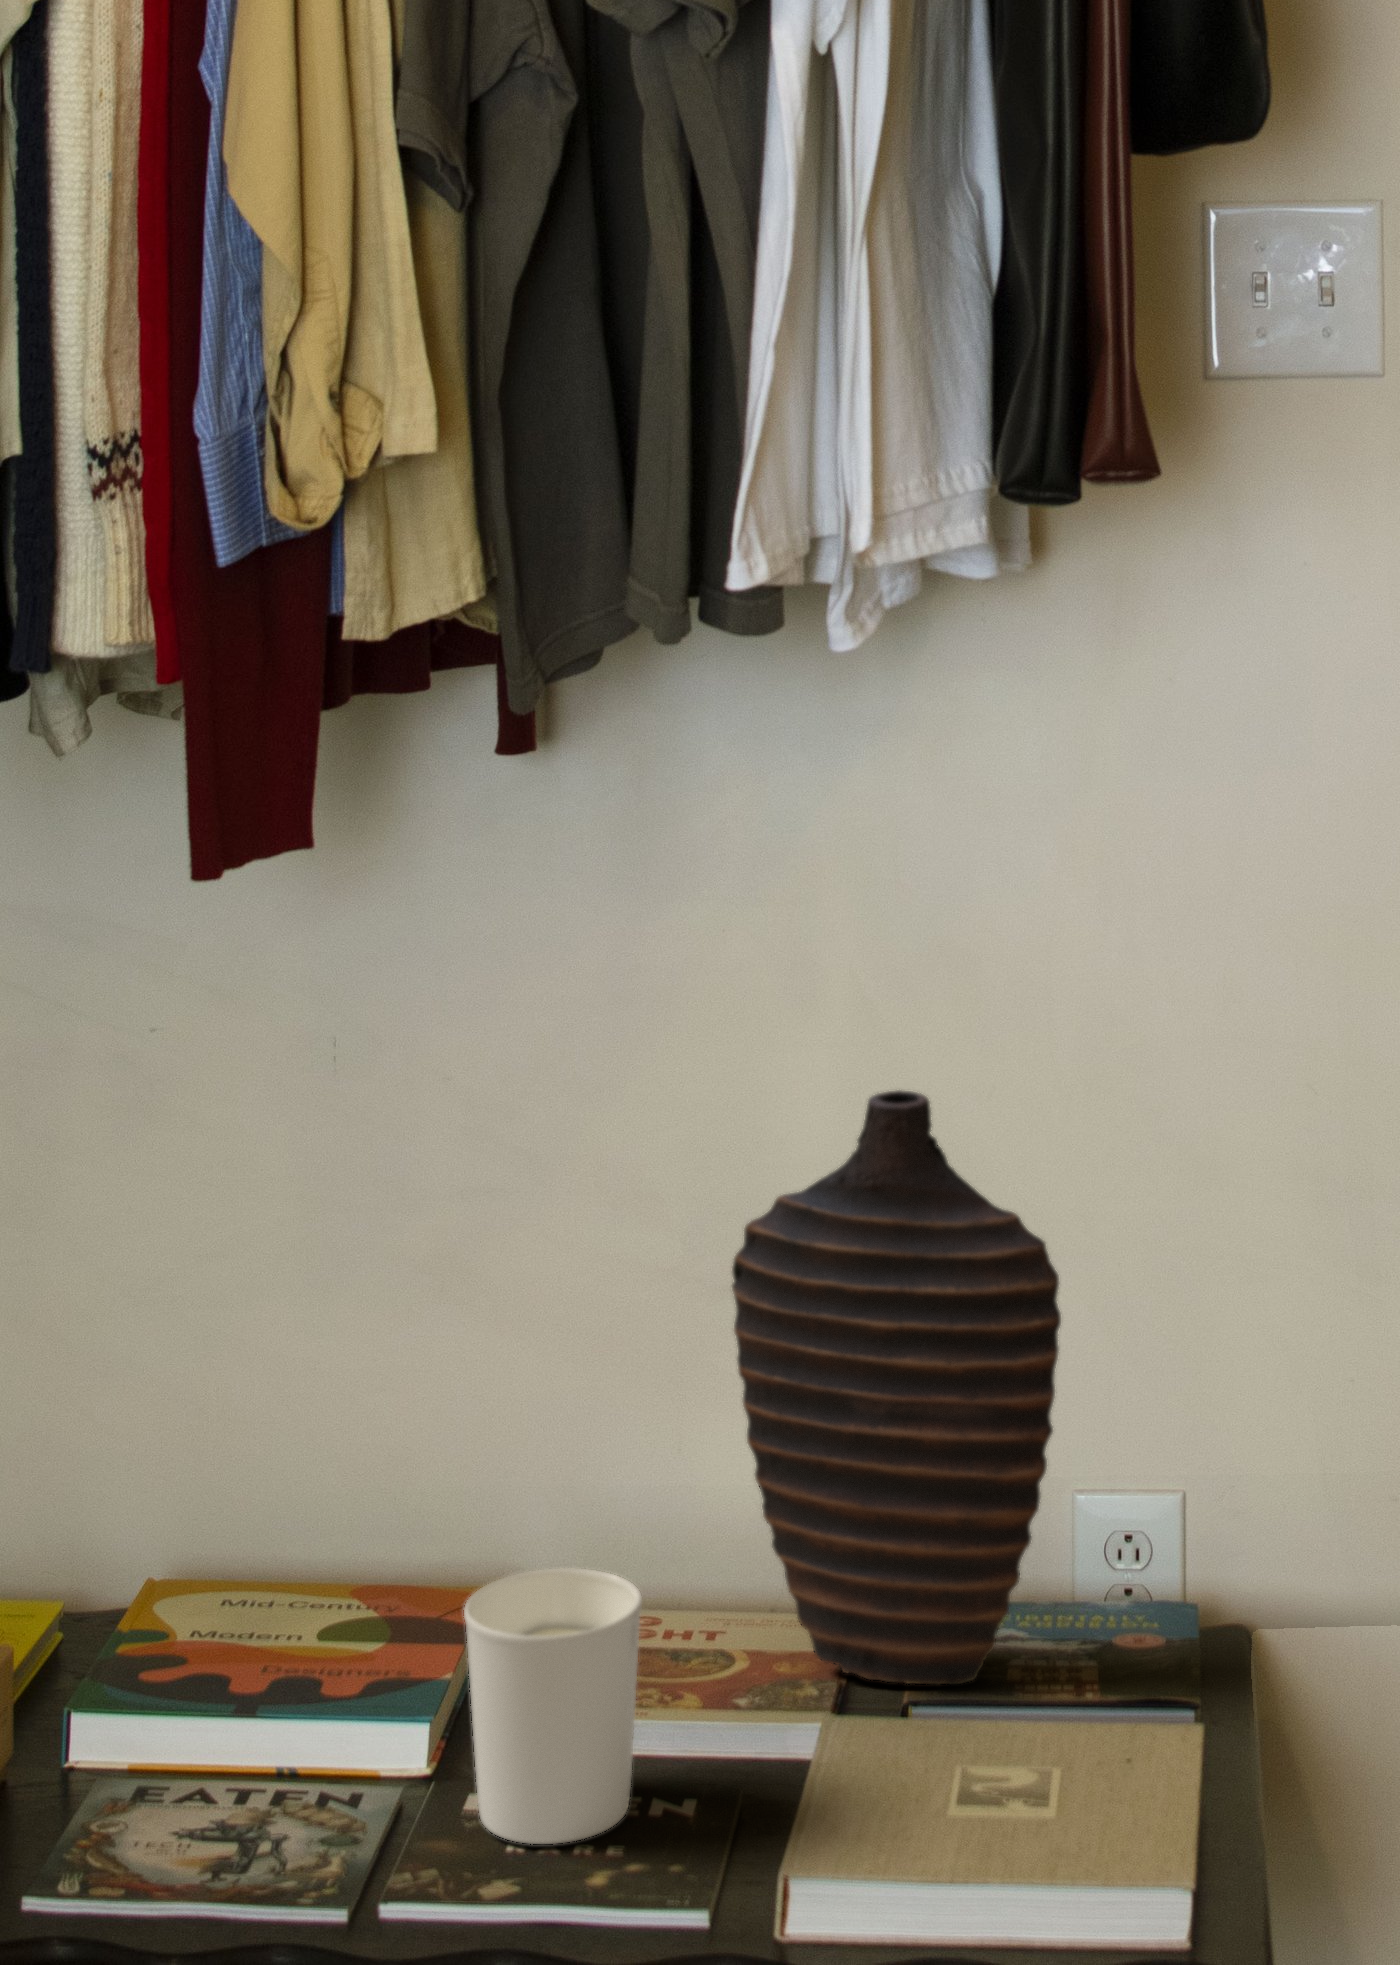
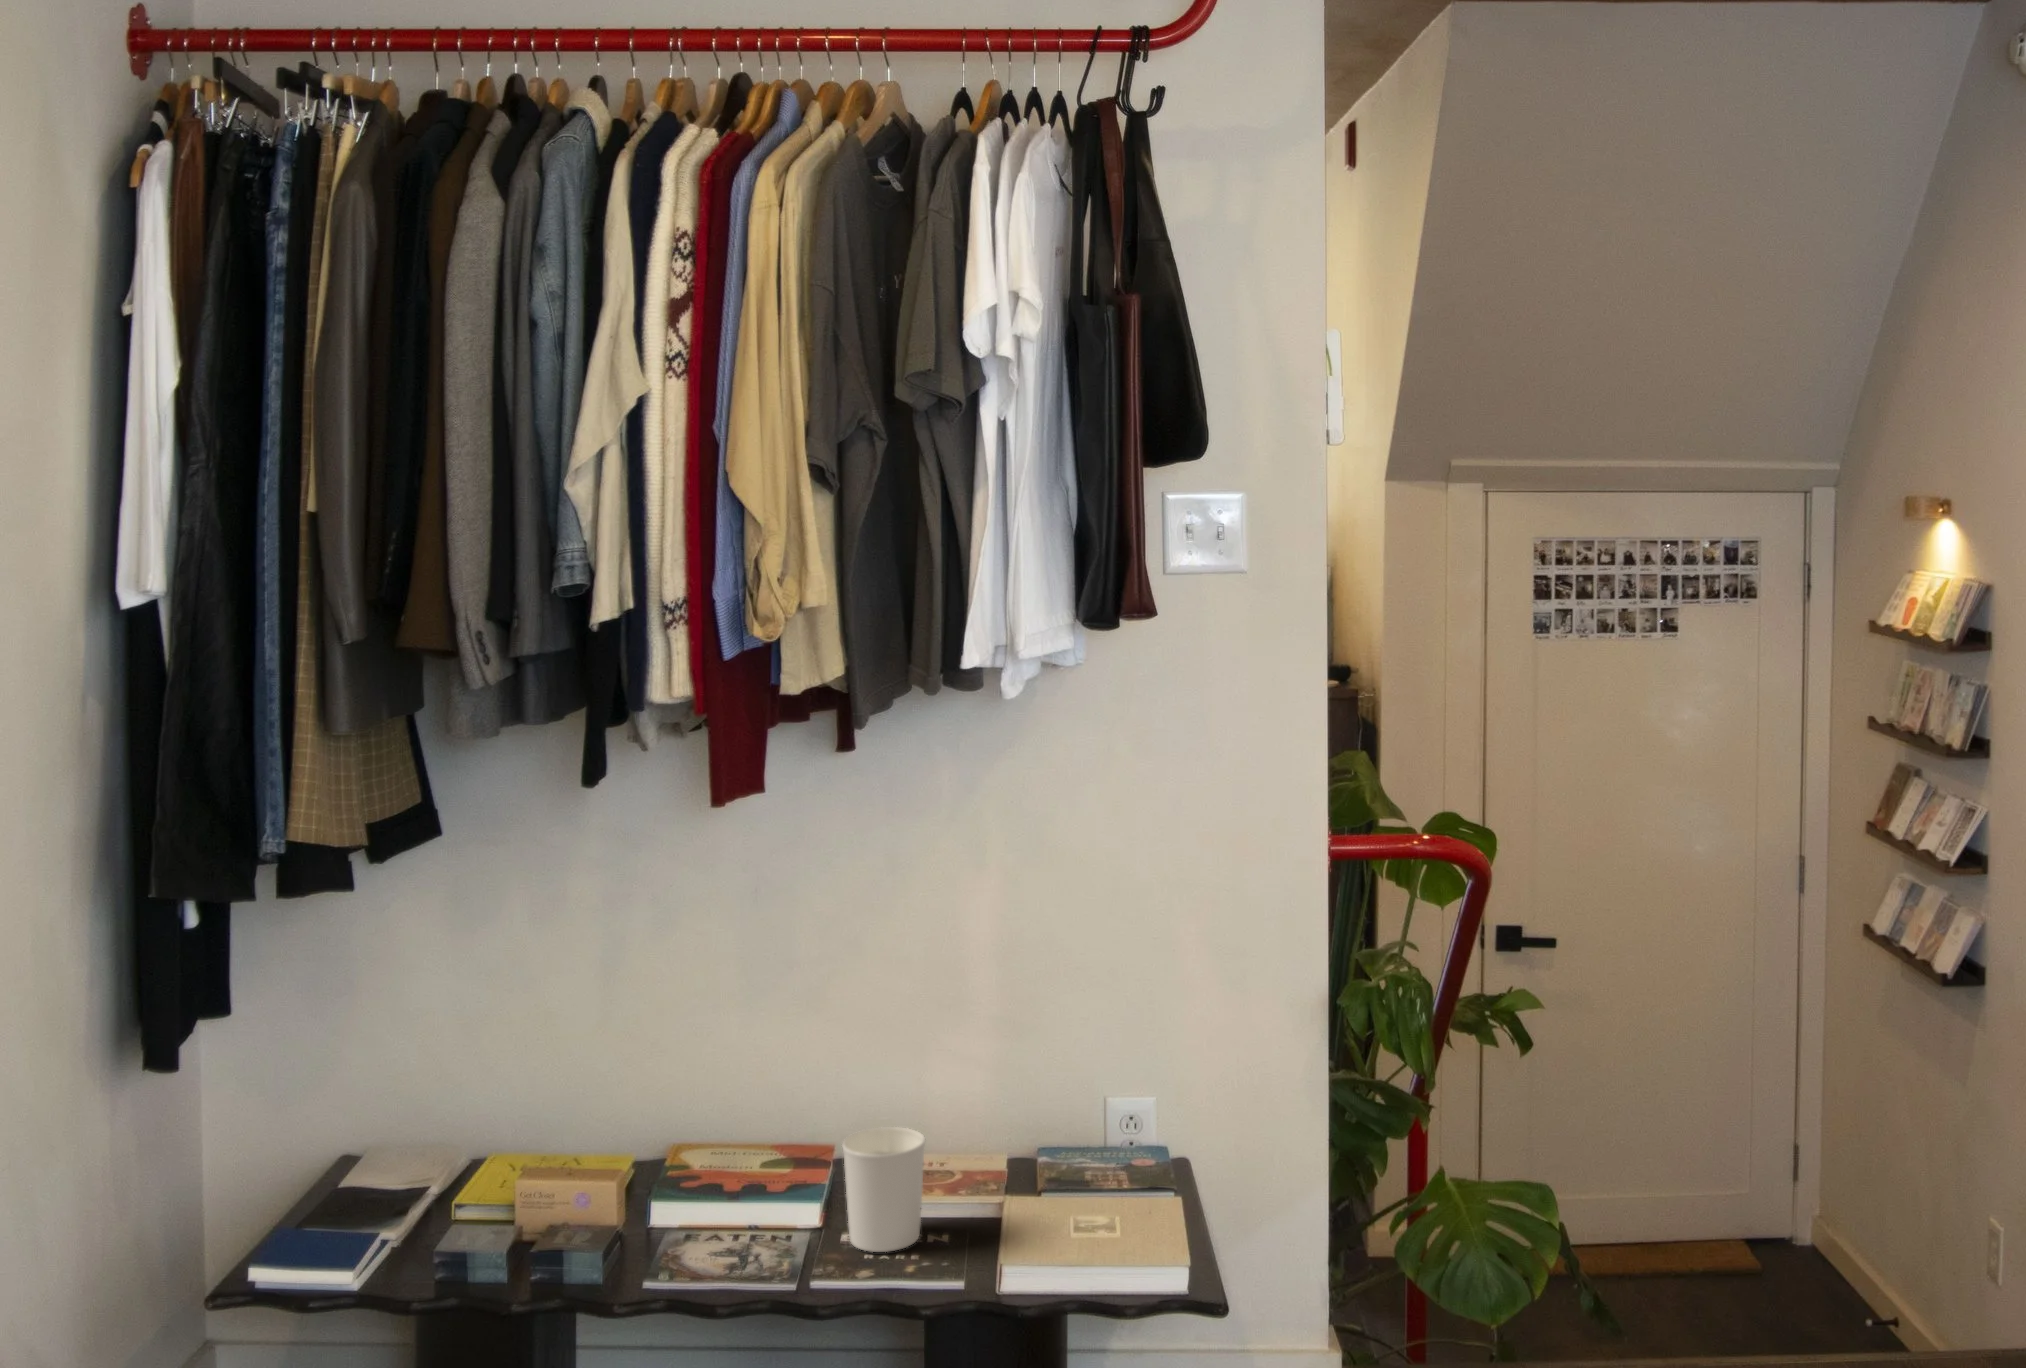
decorative vase: present [732,1090,1061,1685] -> none [955,905,1112,1180]

